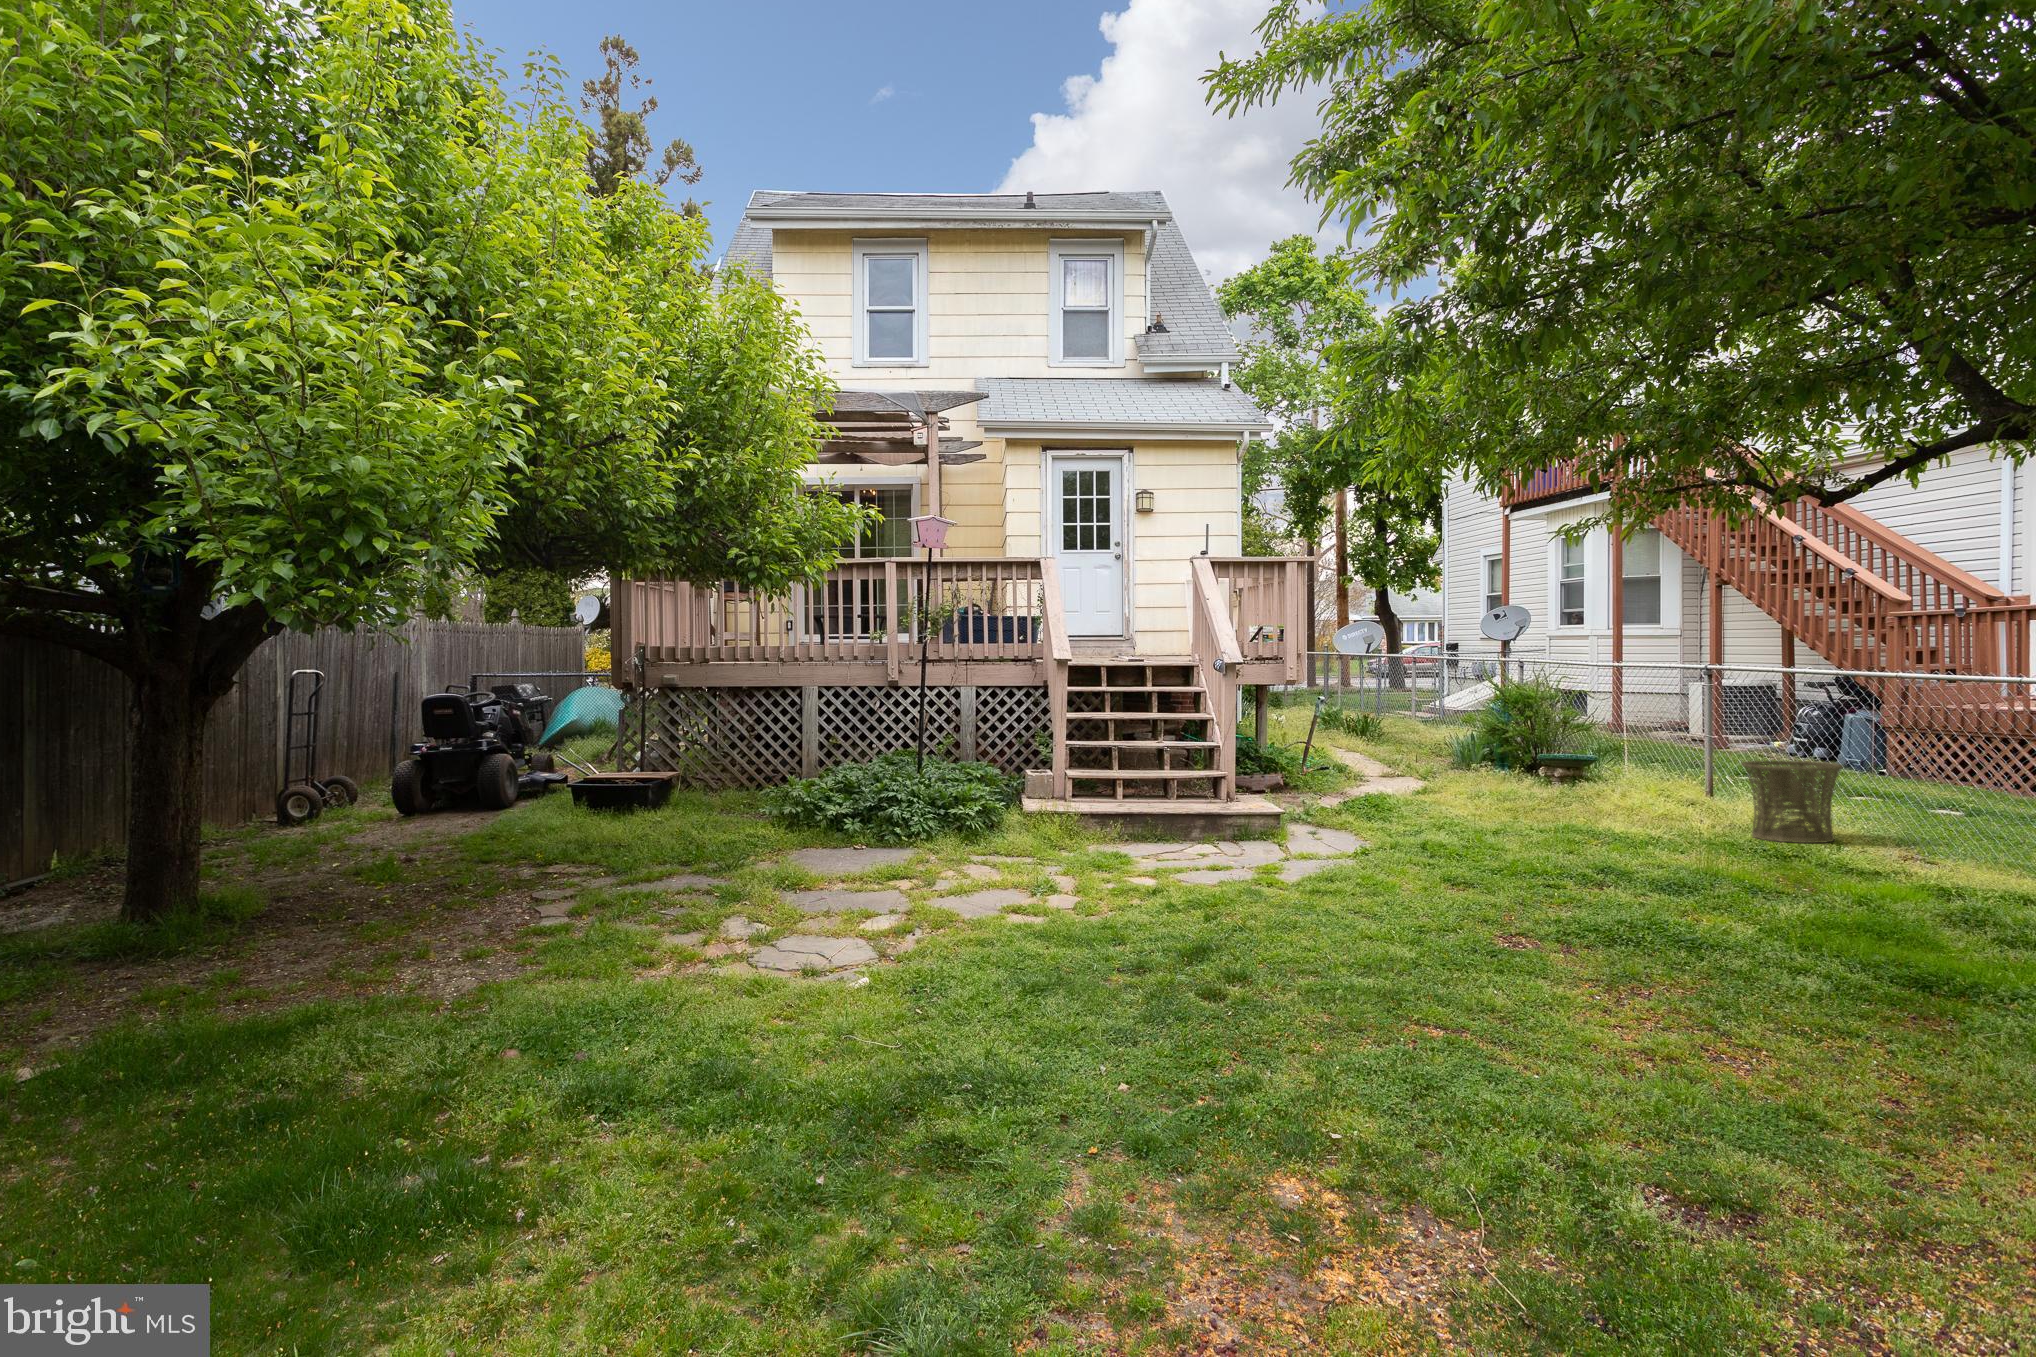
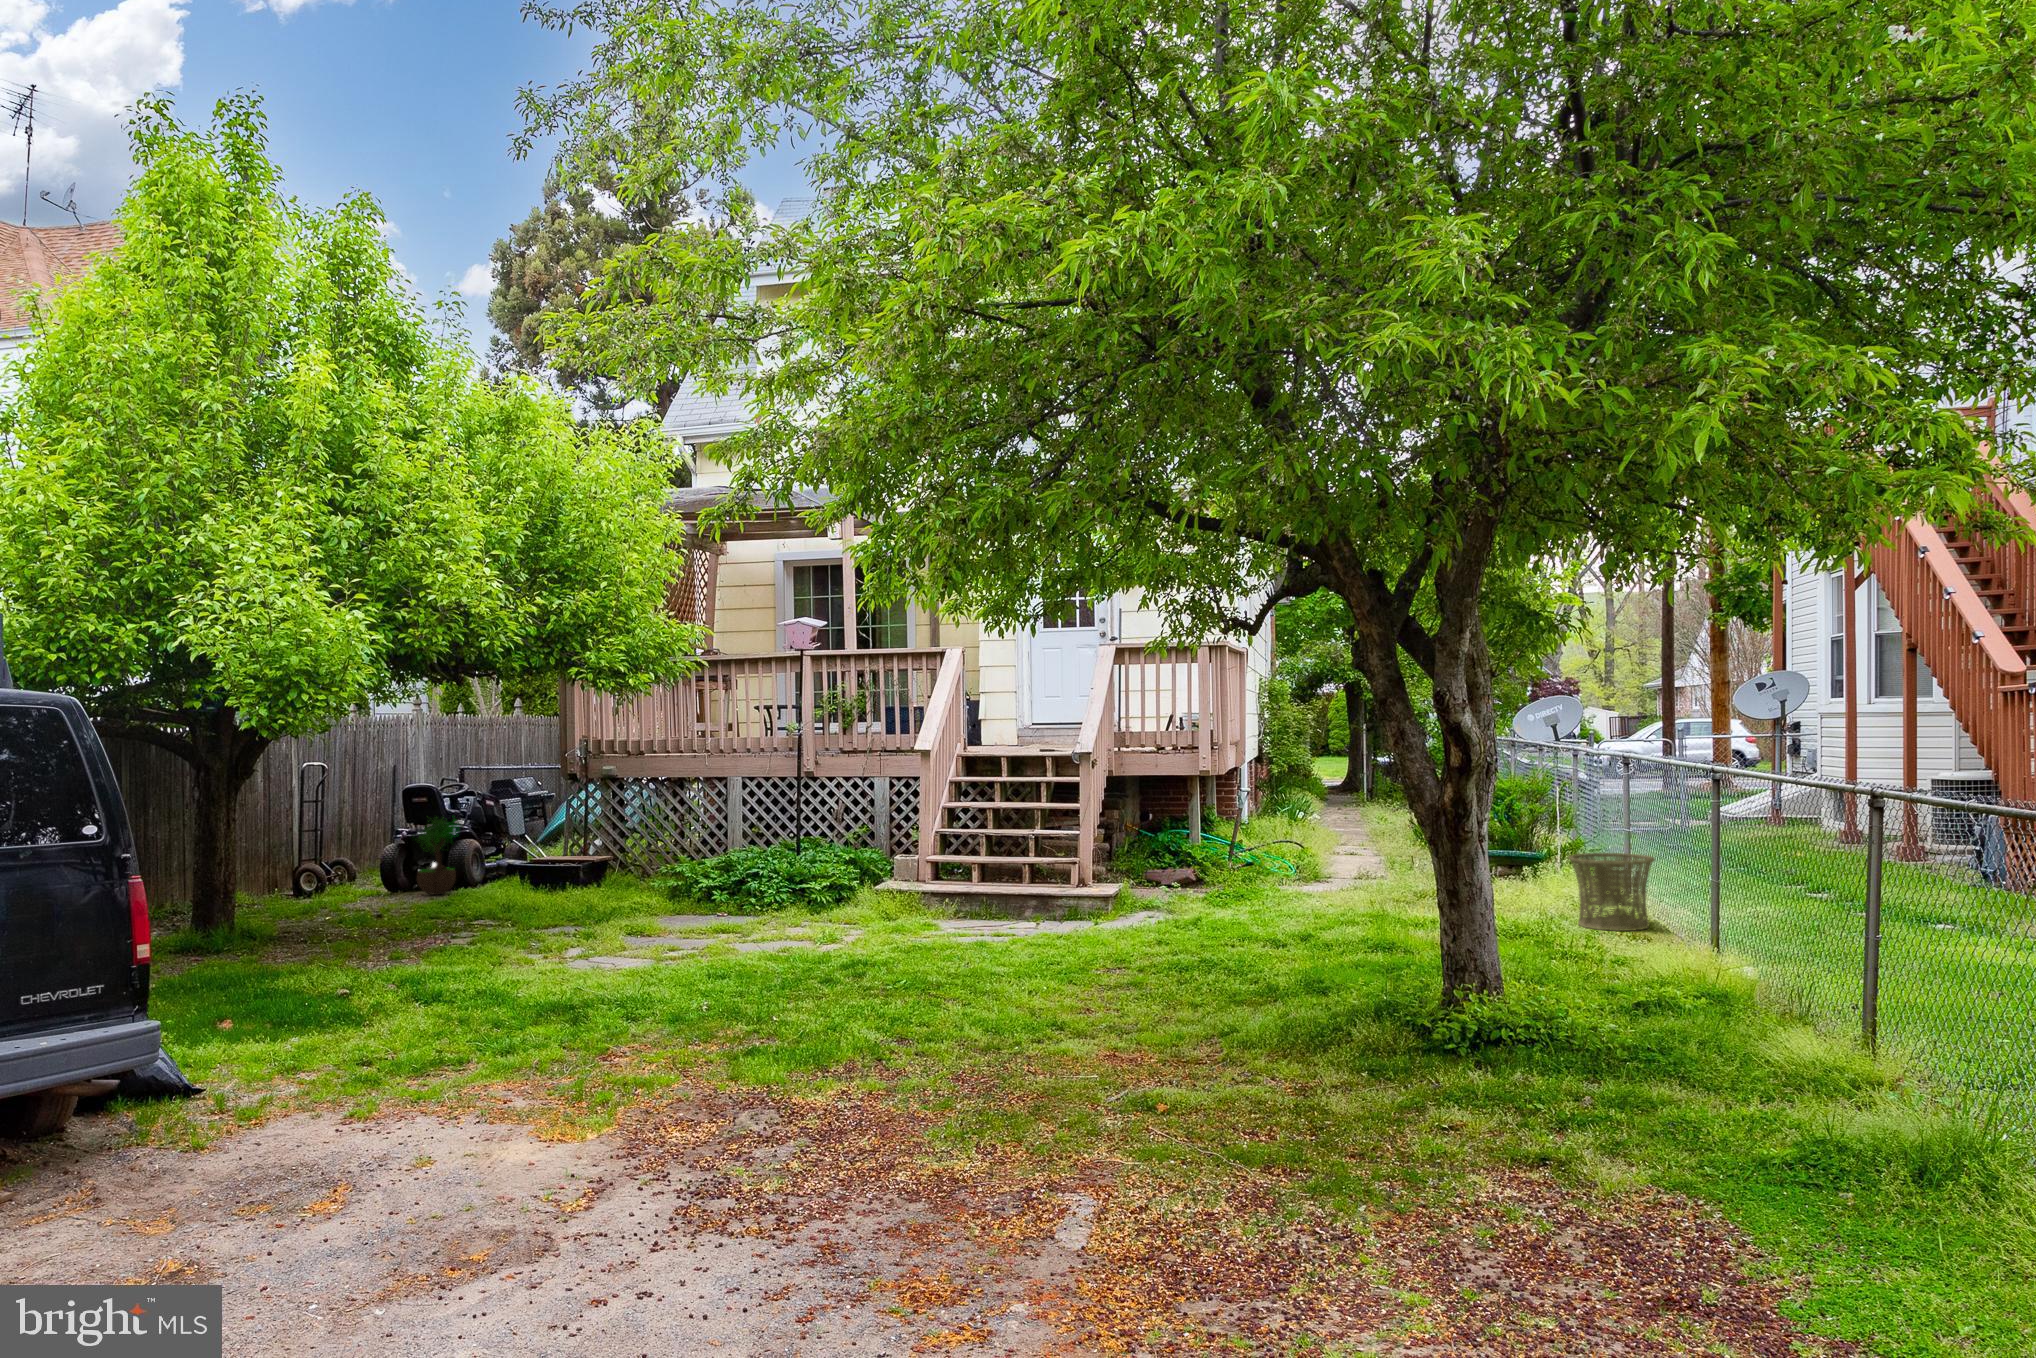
potted tree: none [482,715,536,802] -> present [417,817,457,895]

